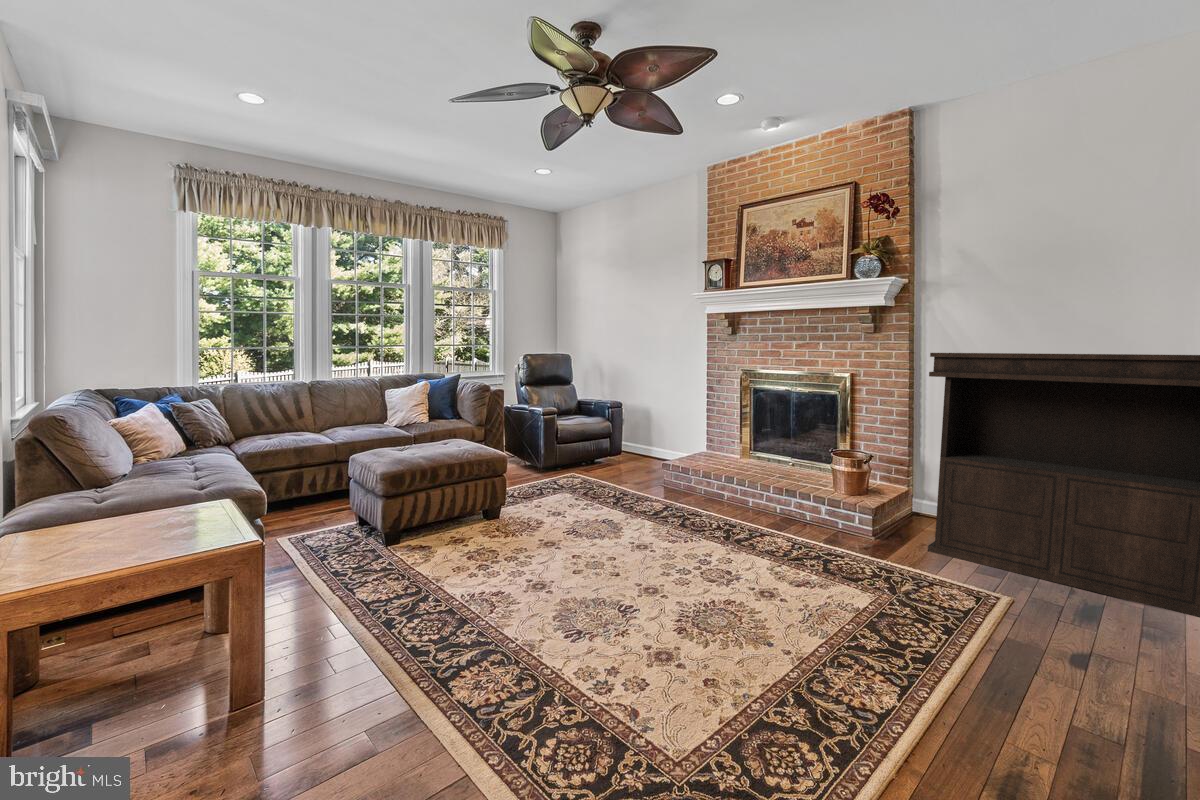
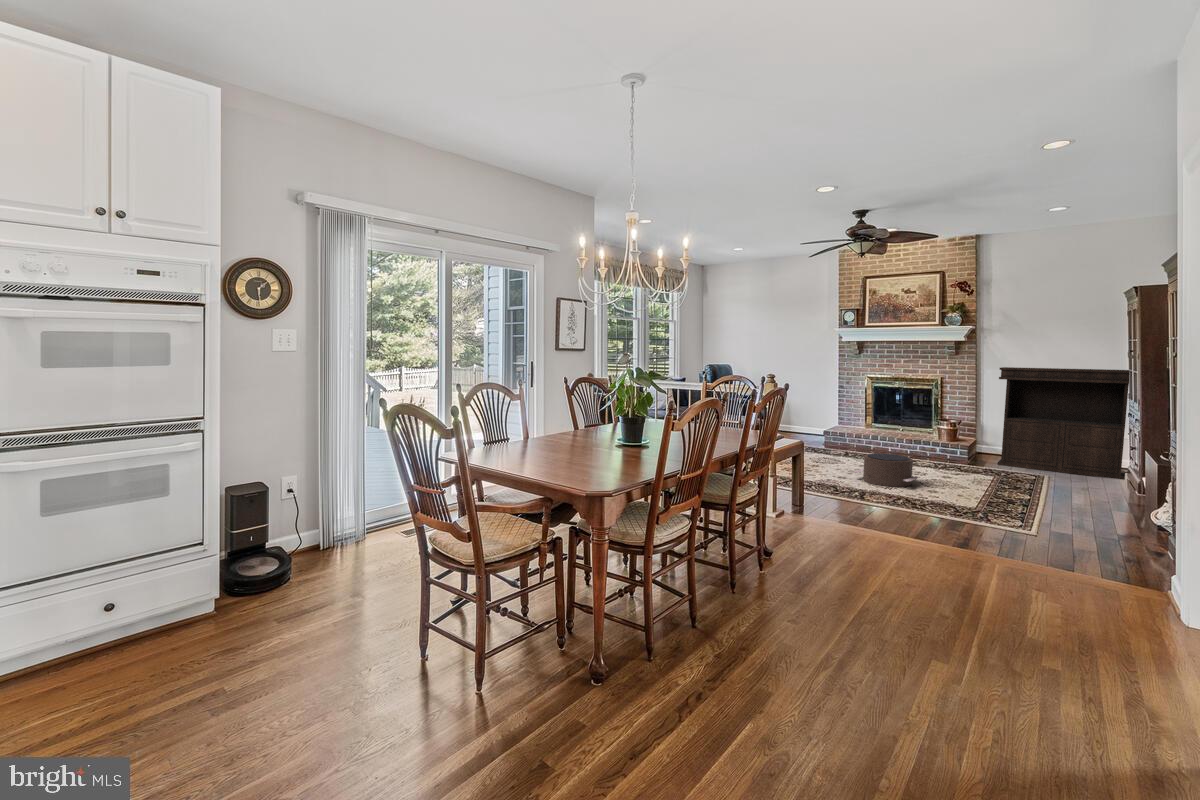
pouf: none [552,539,674,635] -> present [854,454,918,487]

